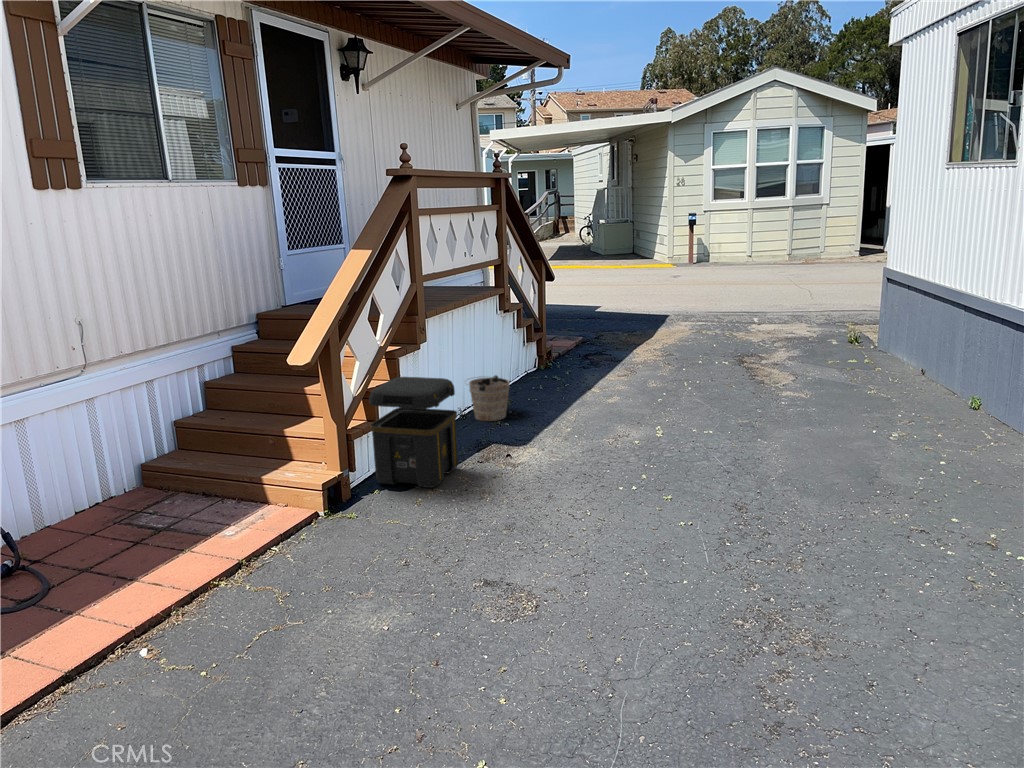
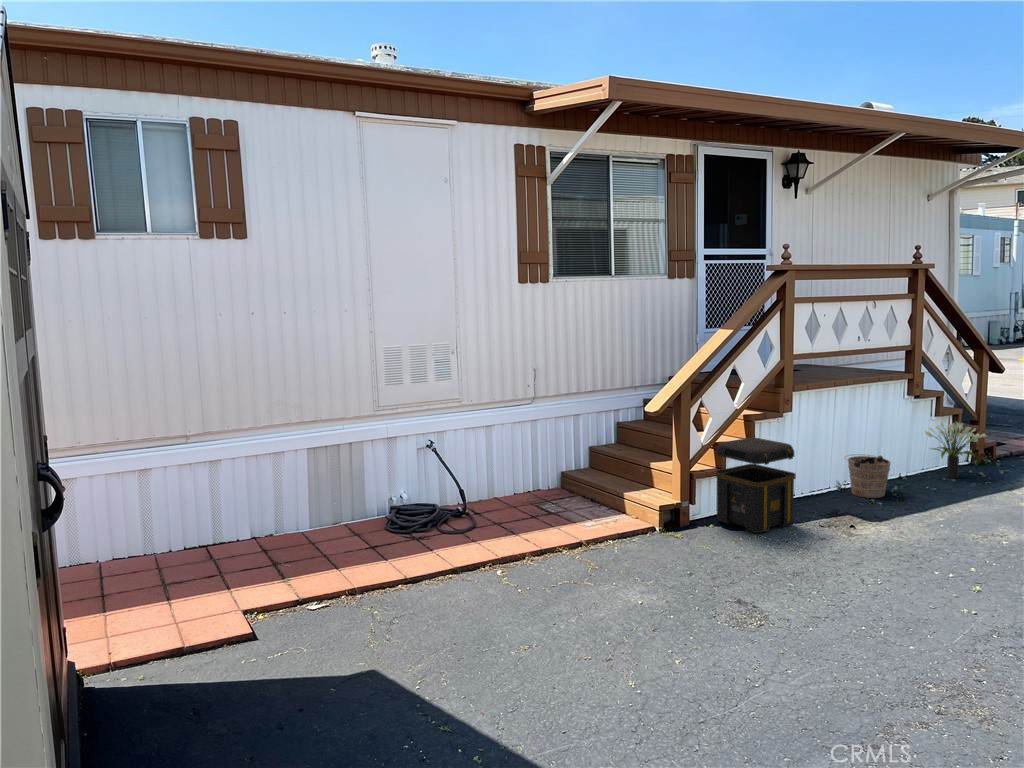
potted plant: none [513,331,564,387] -> present [925,422,986,478]

